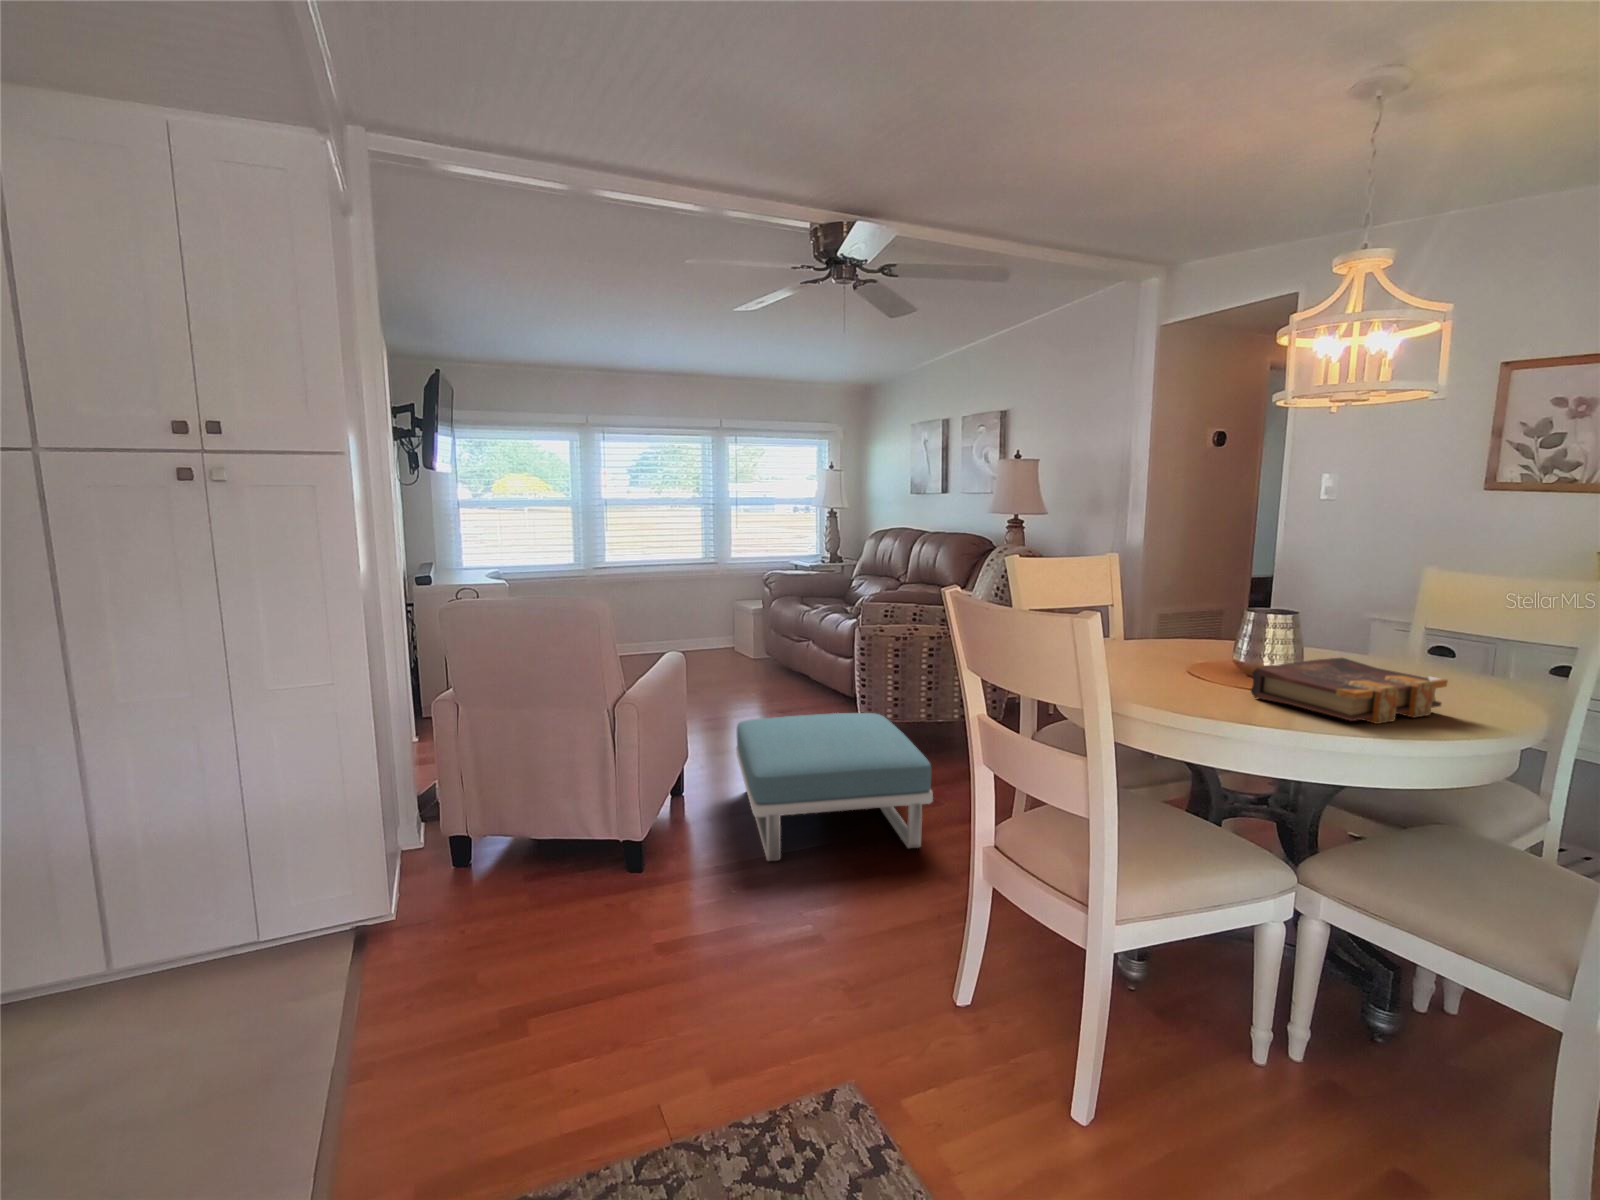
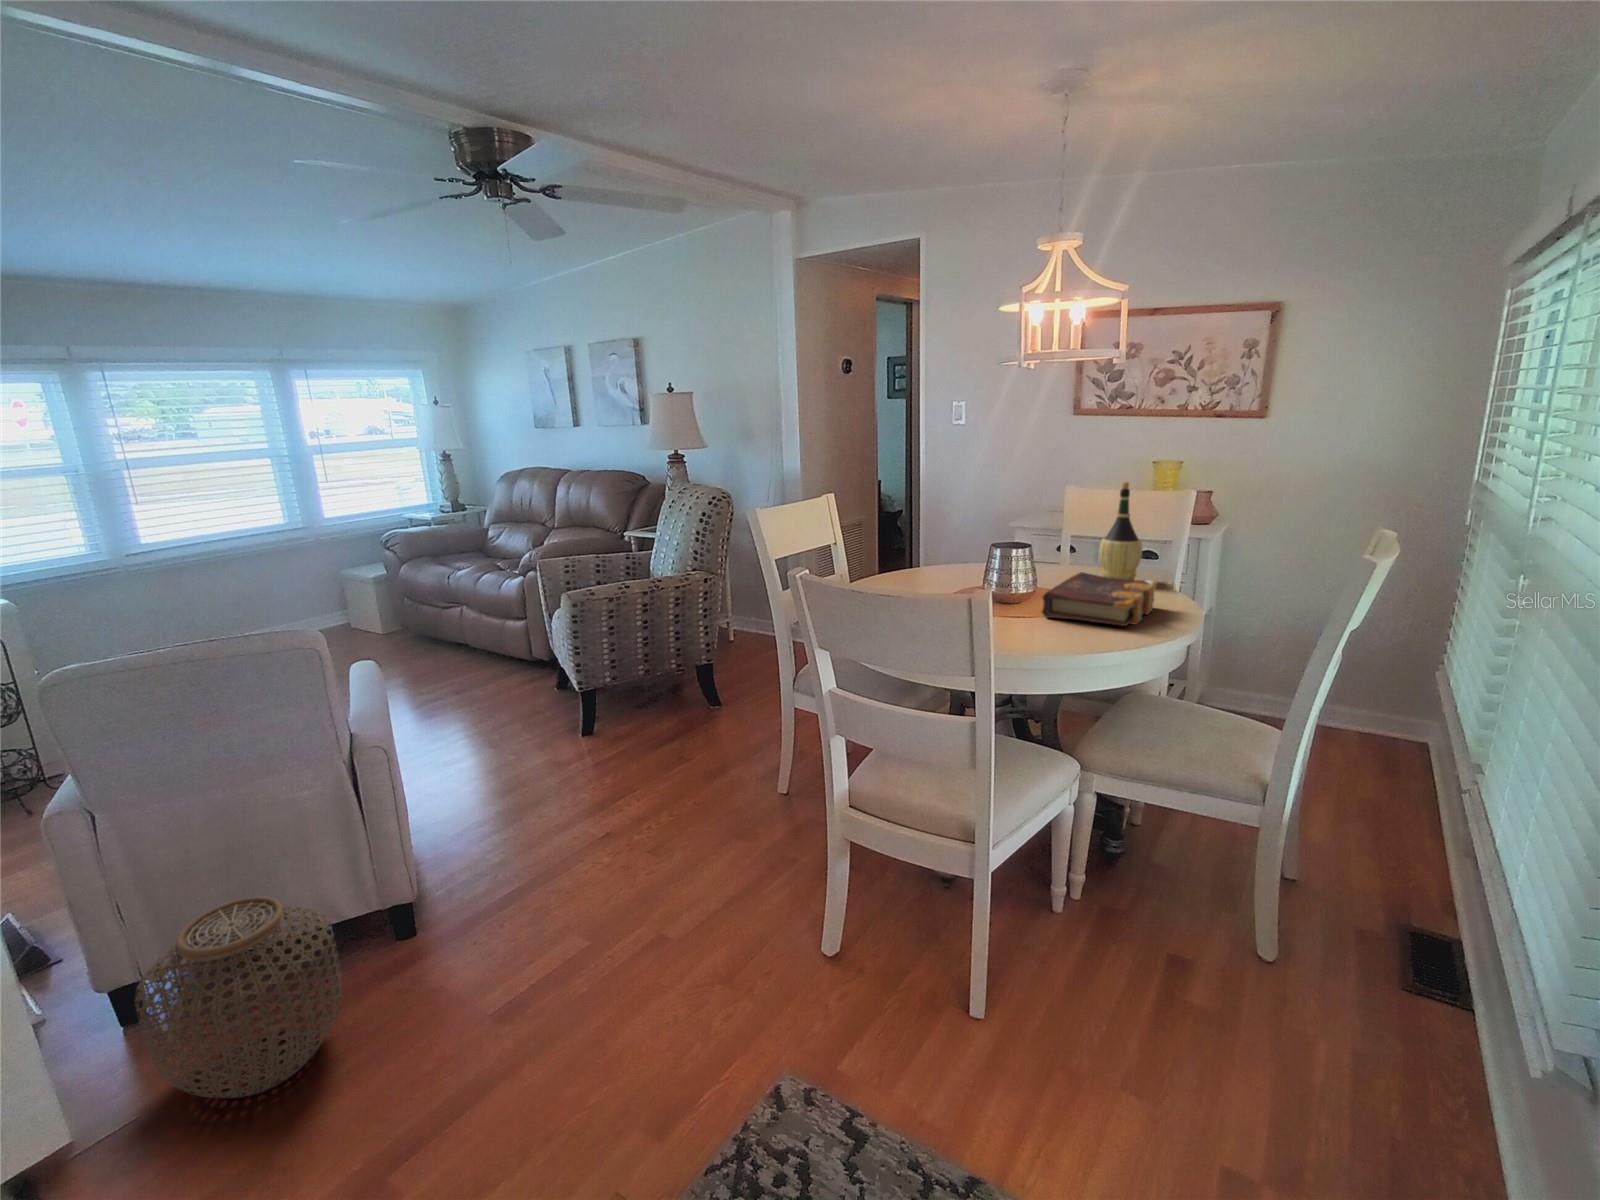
wine bottle: none [1405,557,1473,685] -> present [1100,482,1142,580]
footstool: present [736,713,933,861] -> none [452,688,715,886]
woven basket: none [466,788,588,925] -> present [135,897,342,1098]

